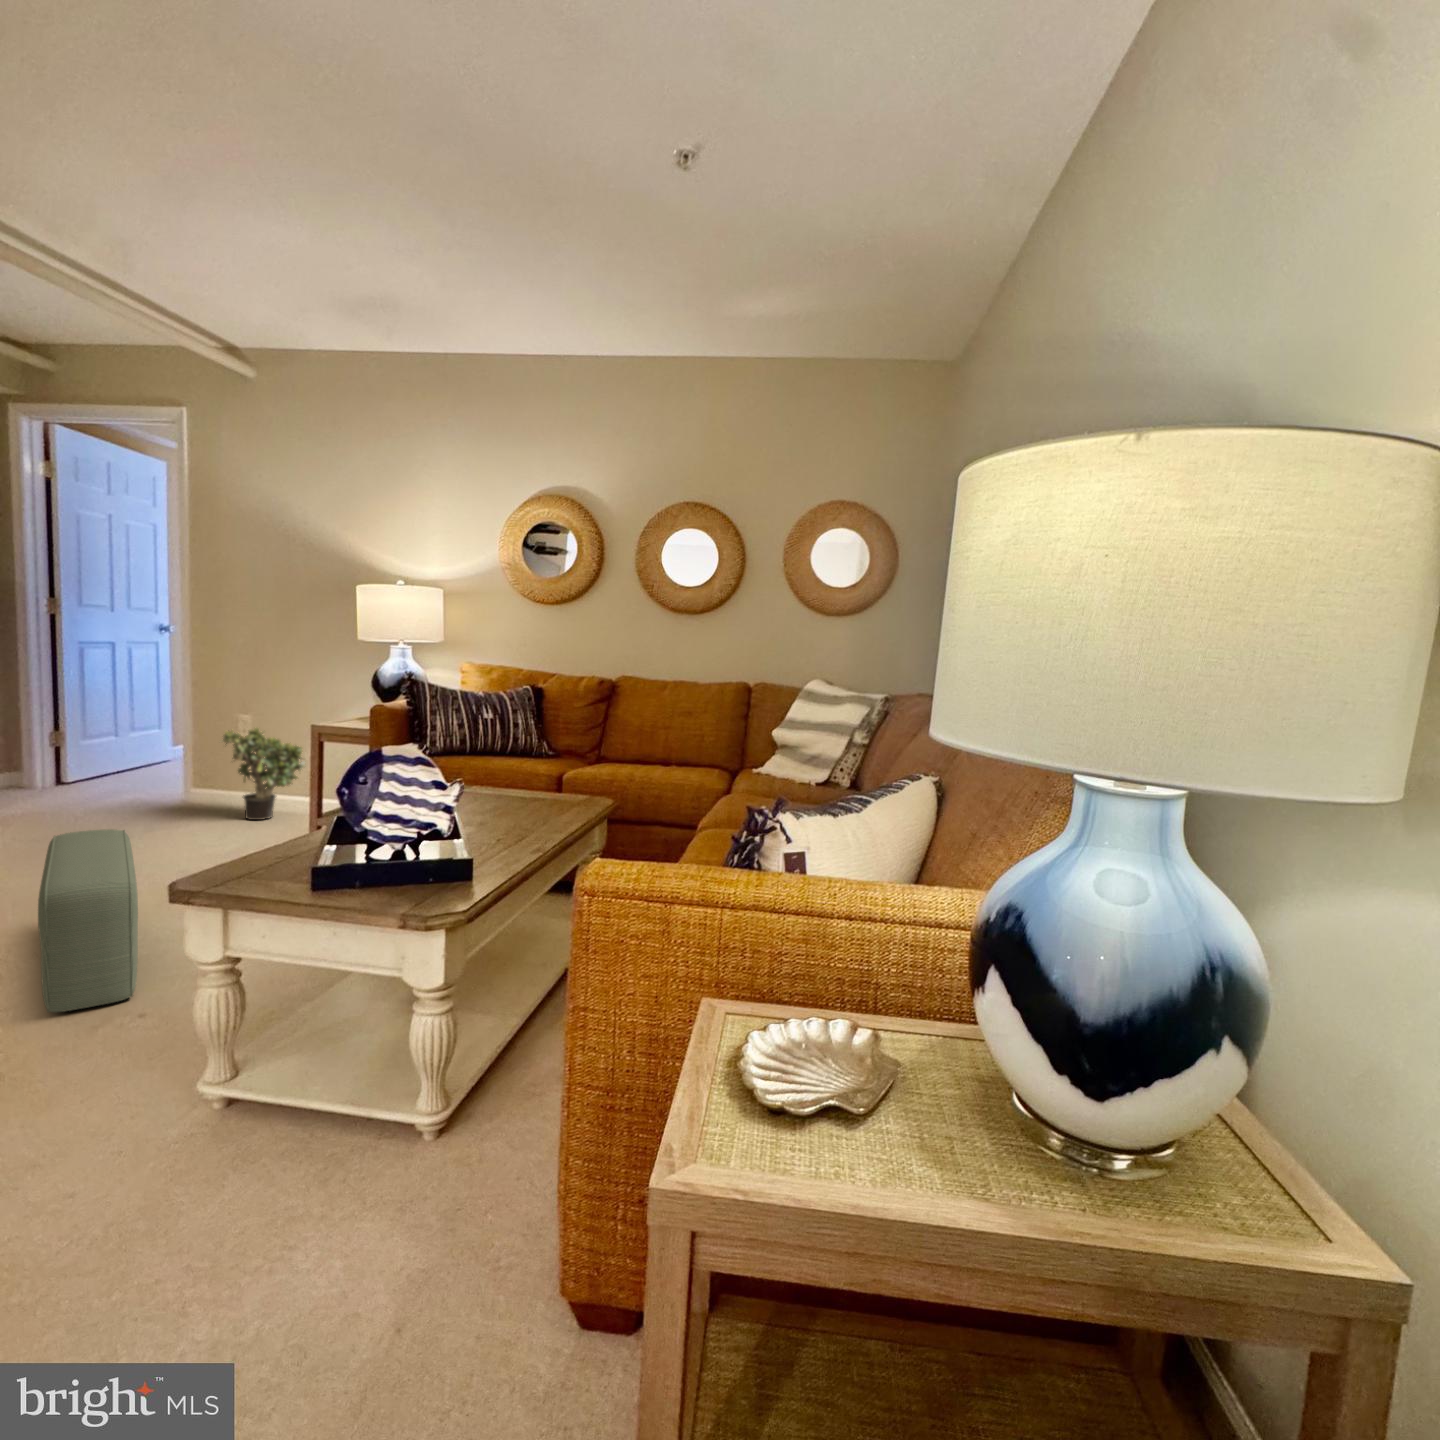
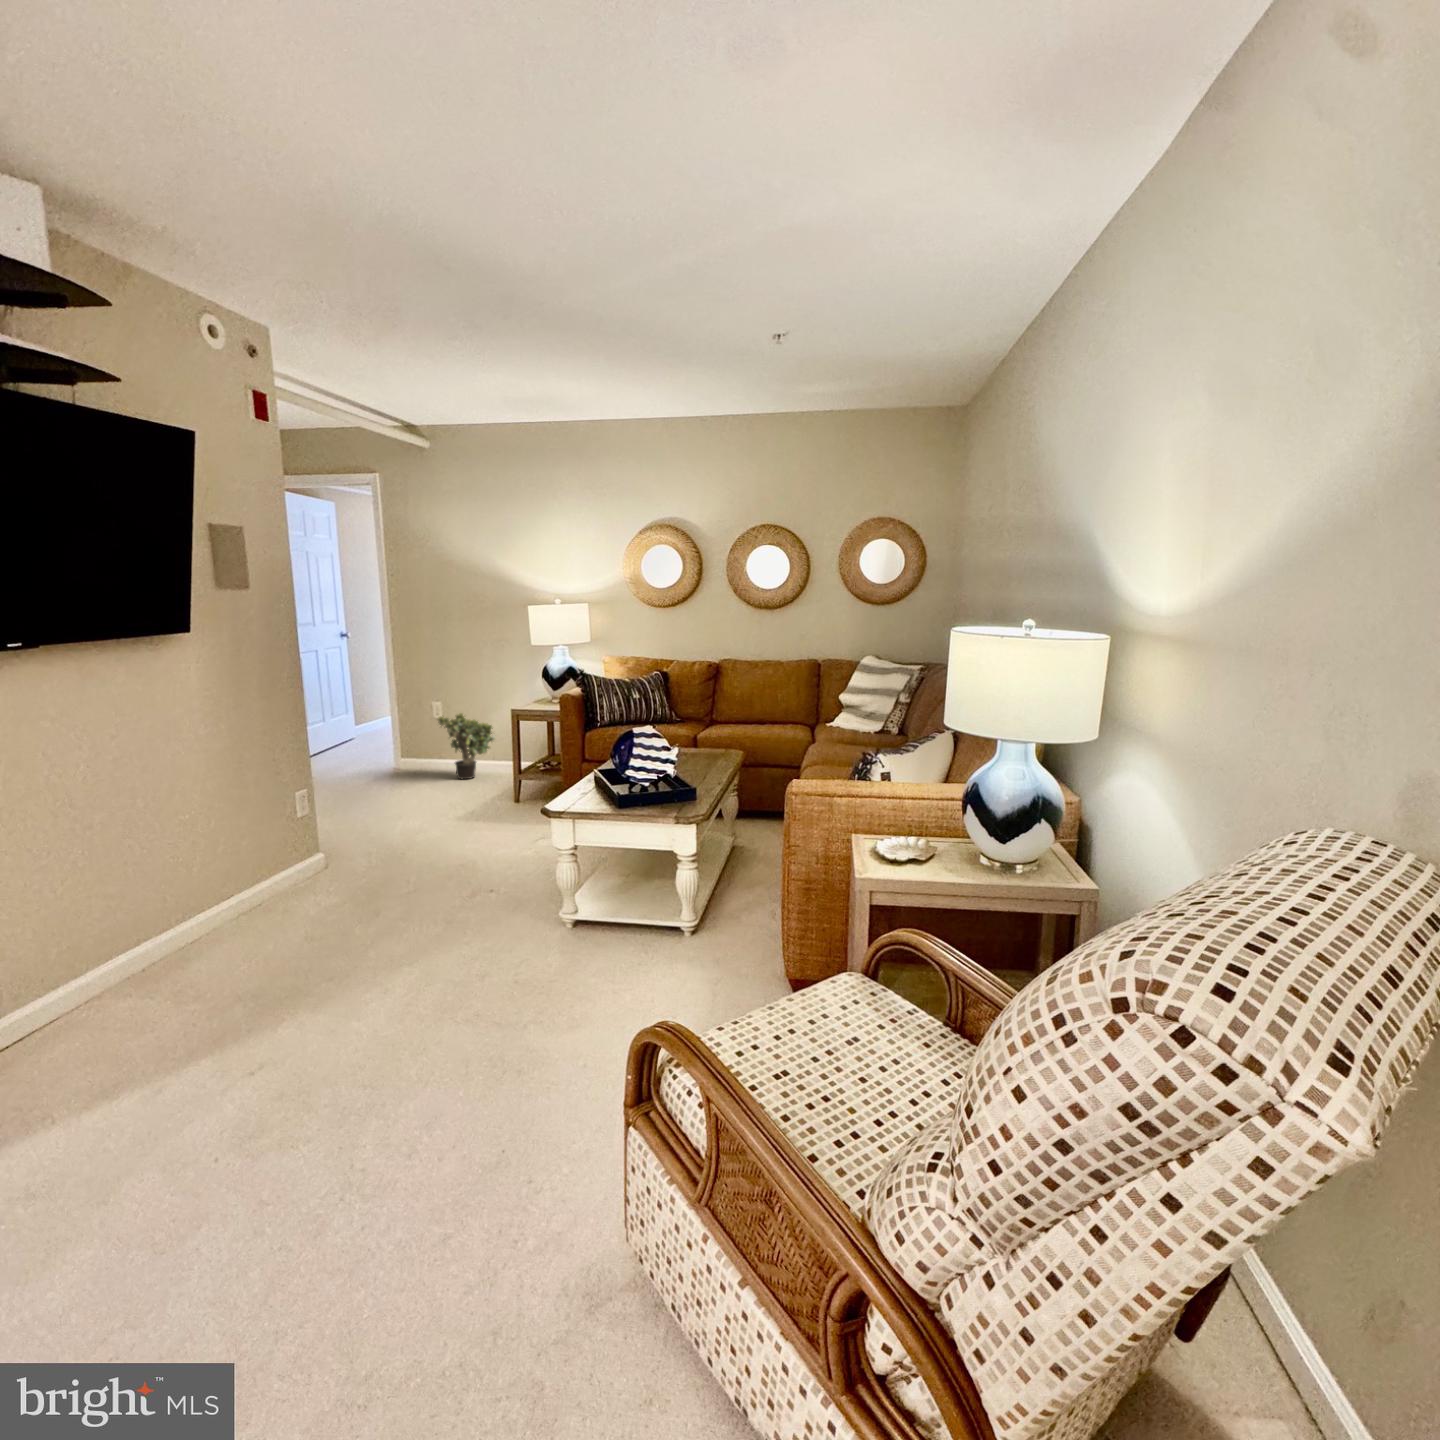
pouf: present [38,829,138,1012] -> none [394,787,475,892]

